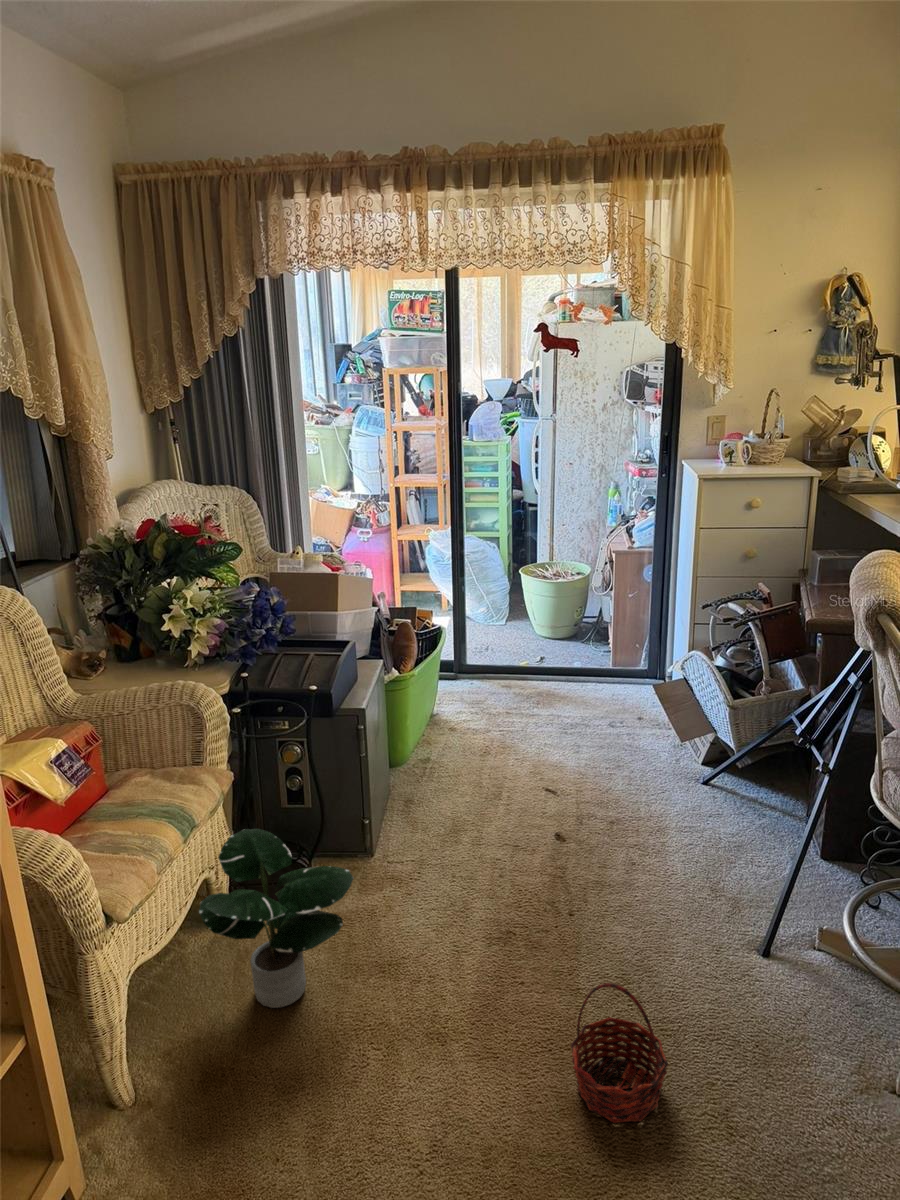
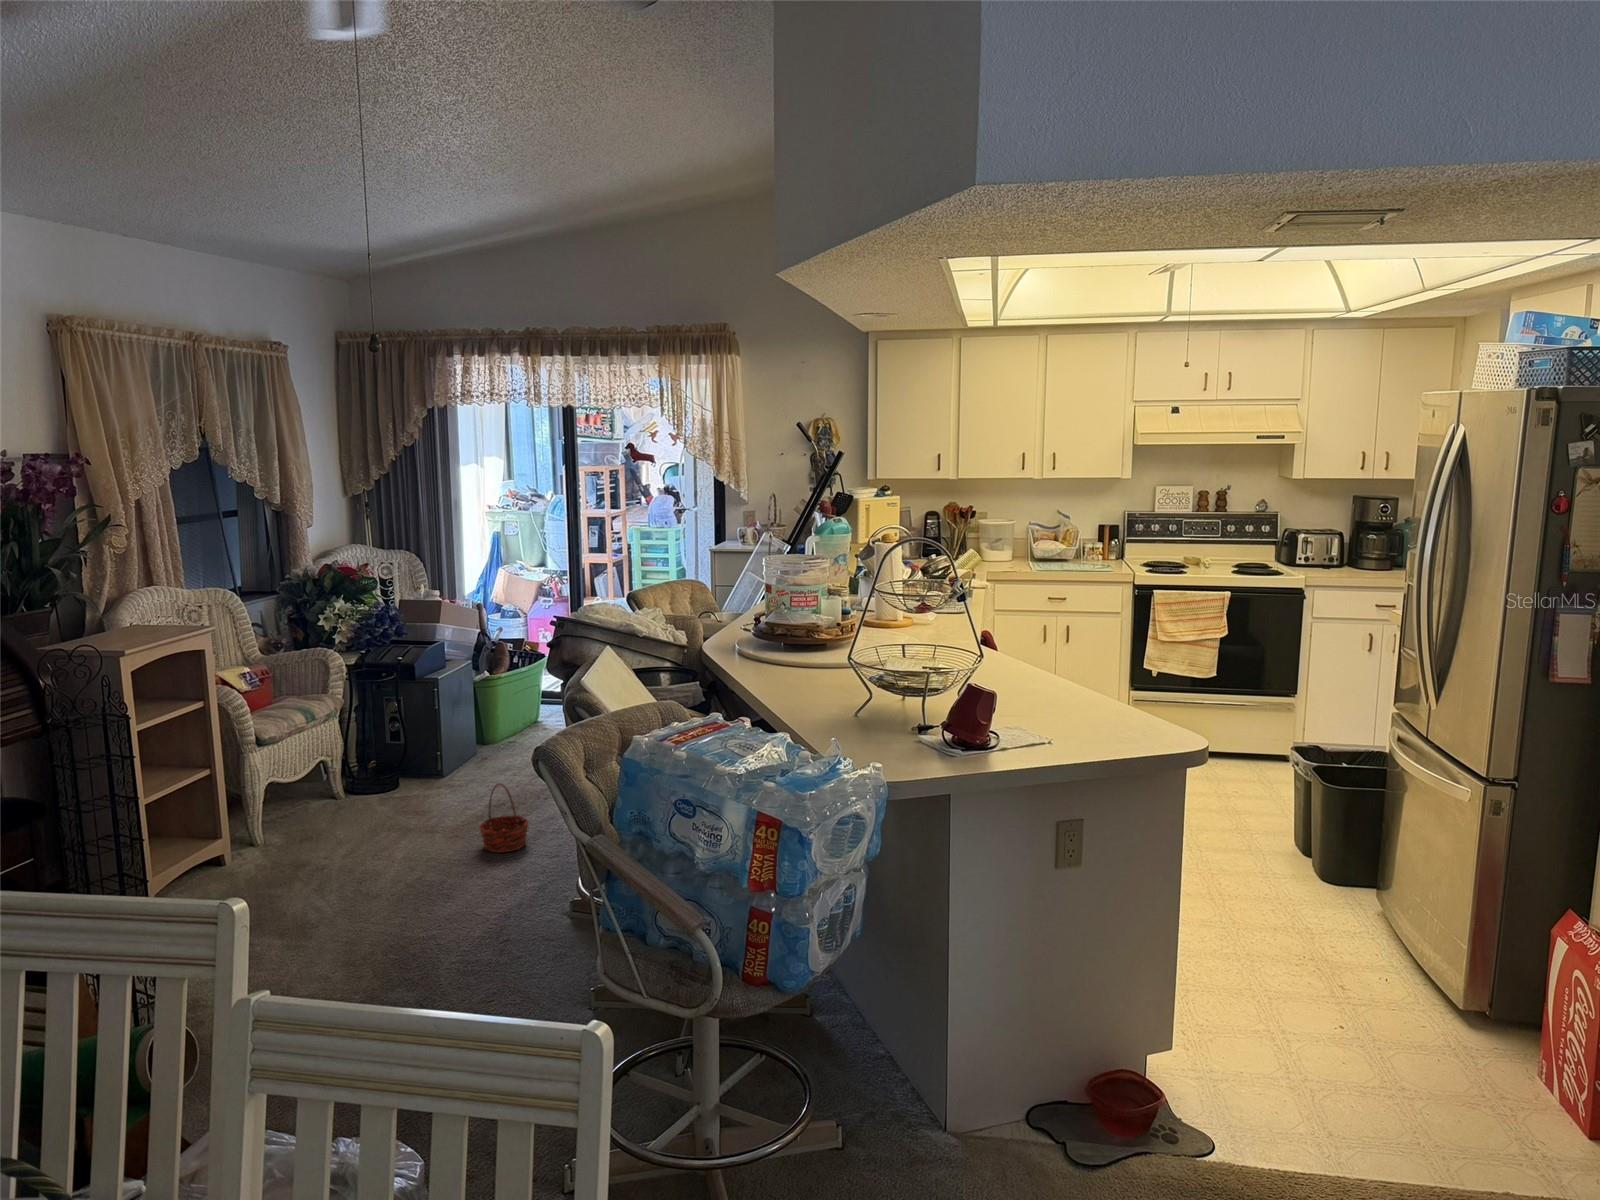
potted plant: present [199,829,353,1008] -> none [310,728,397,821]

